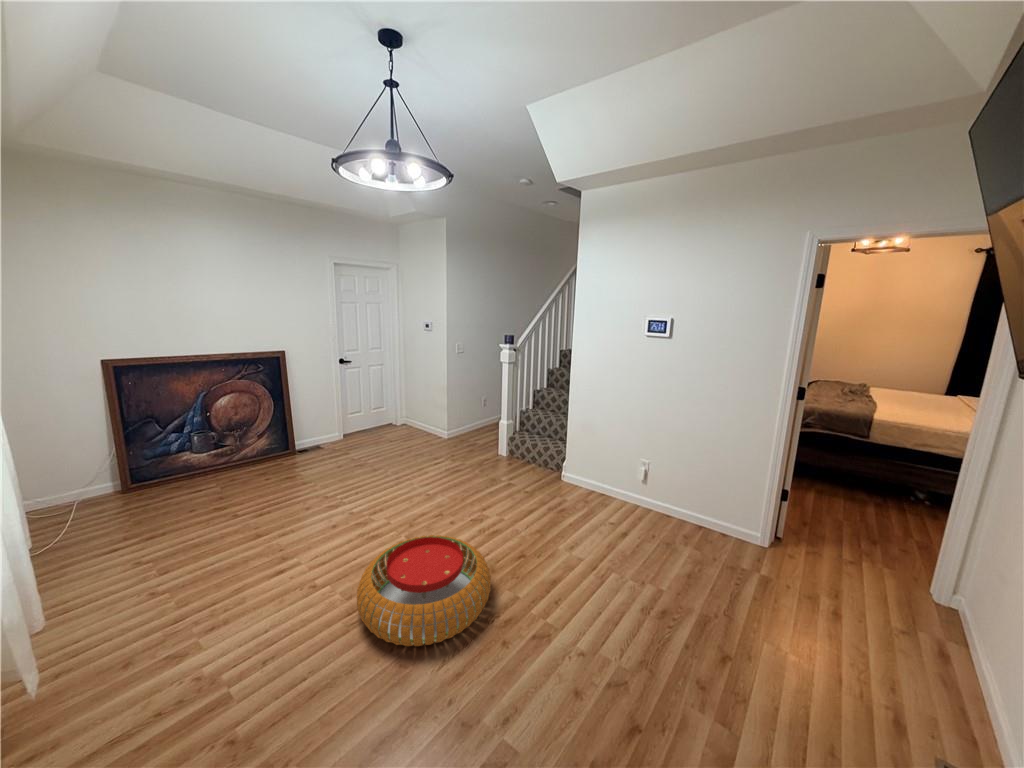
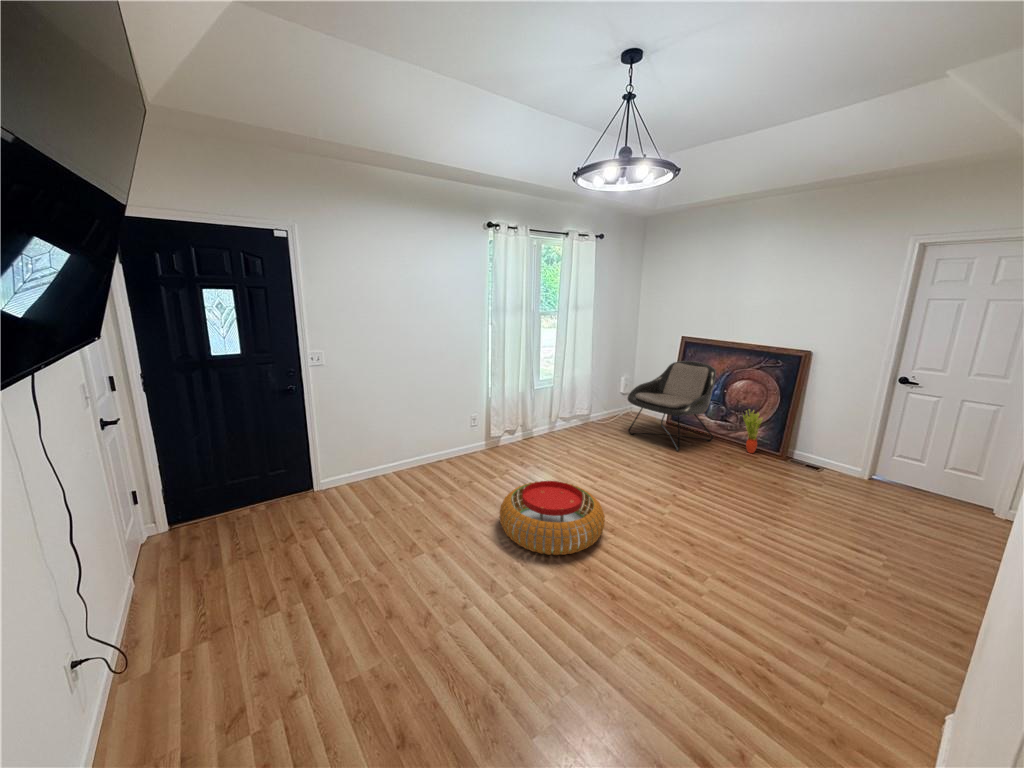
lounge chair: none [97,388,240,531] -> present [627,361,716,451]
potted plant: none [252,419,276,464] -> present [743,412,762,453]

